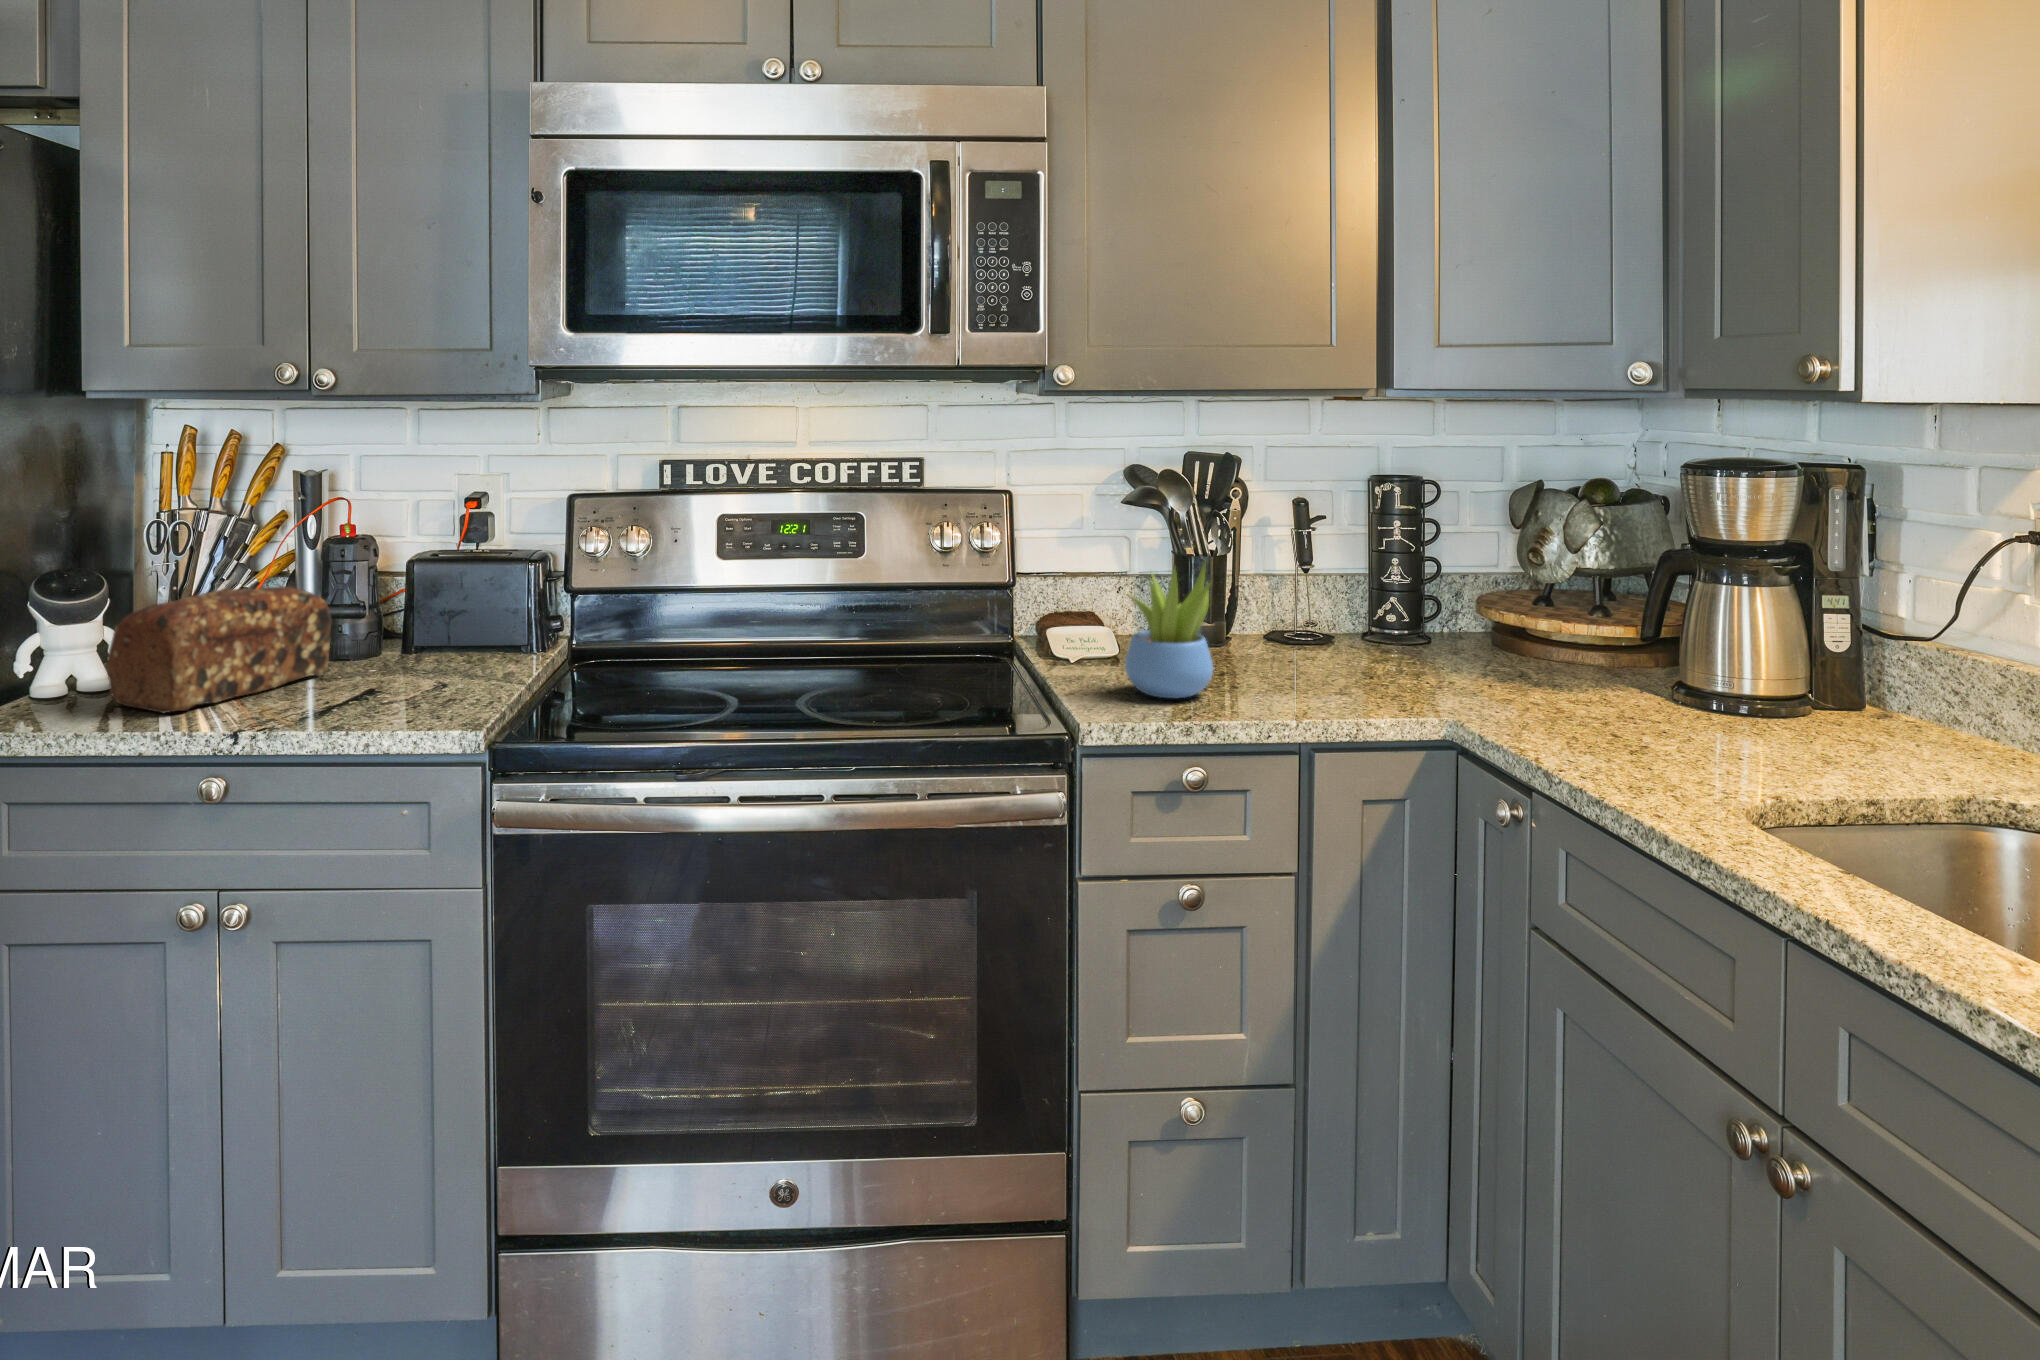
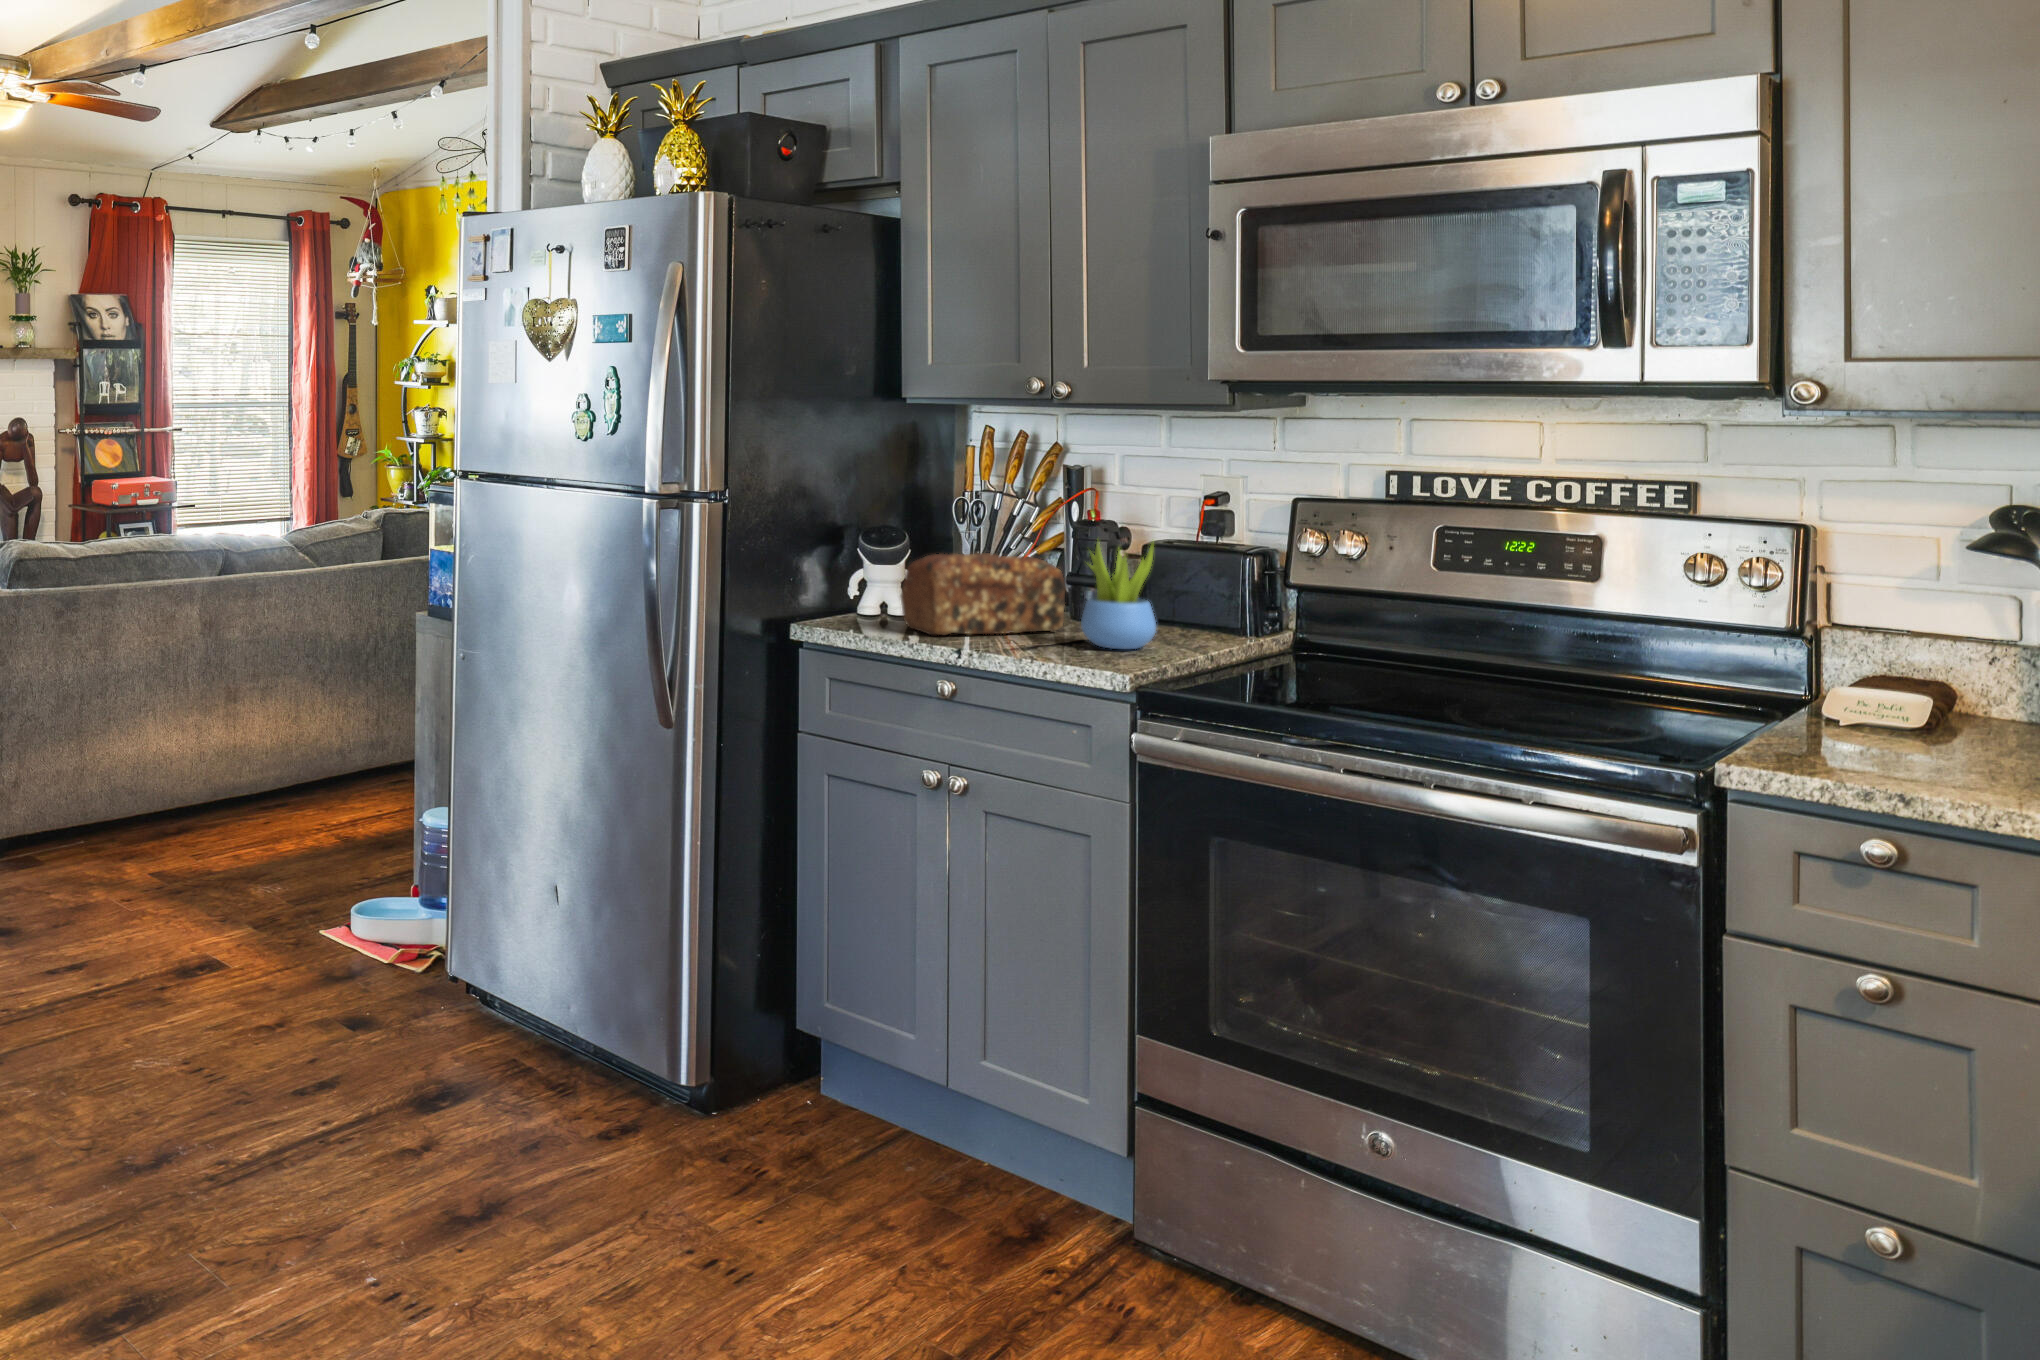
succulent plant: present [1125,564,1213,699] -> present [1081,539,1156,649]

